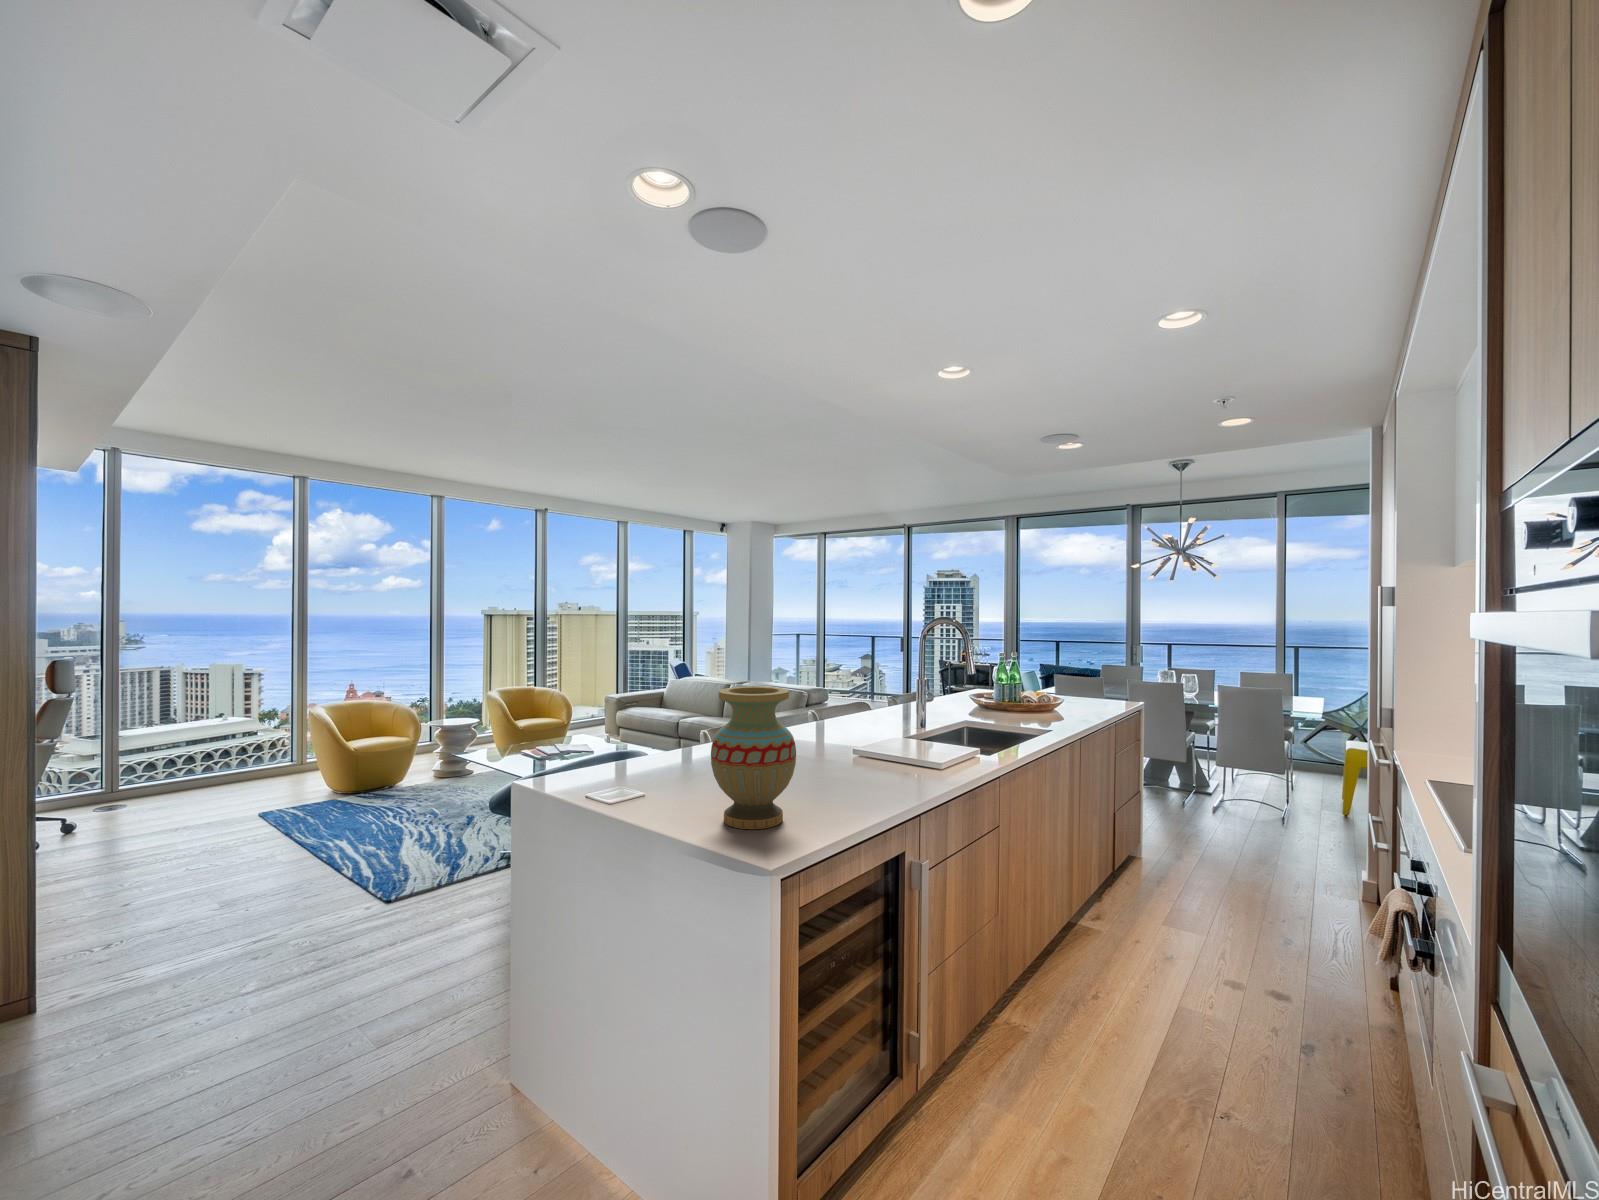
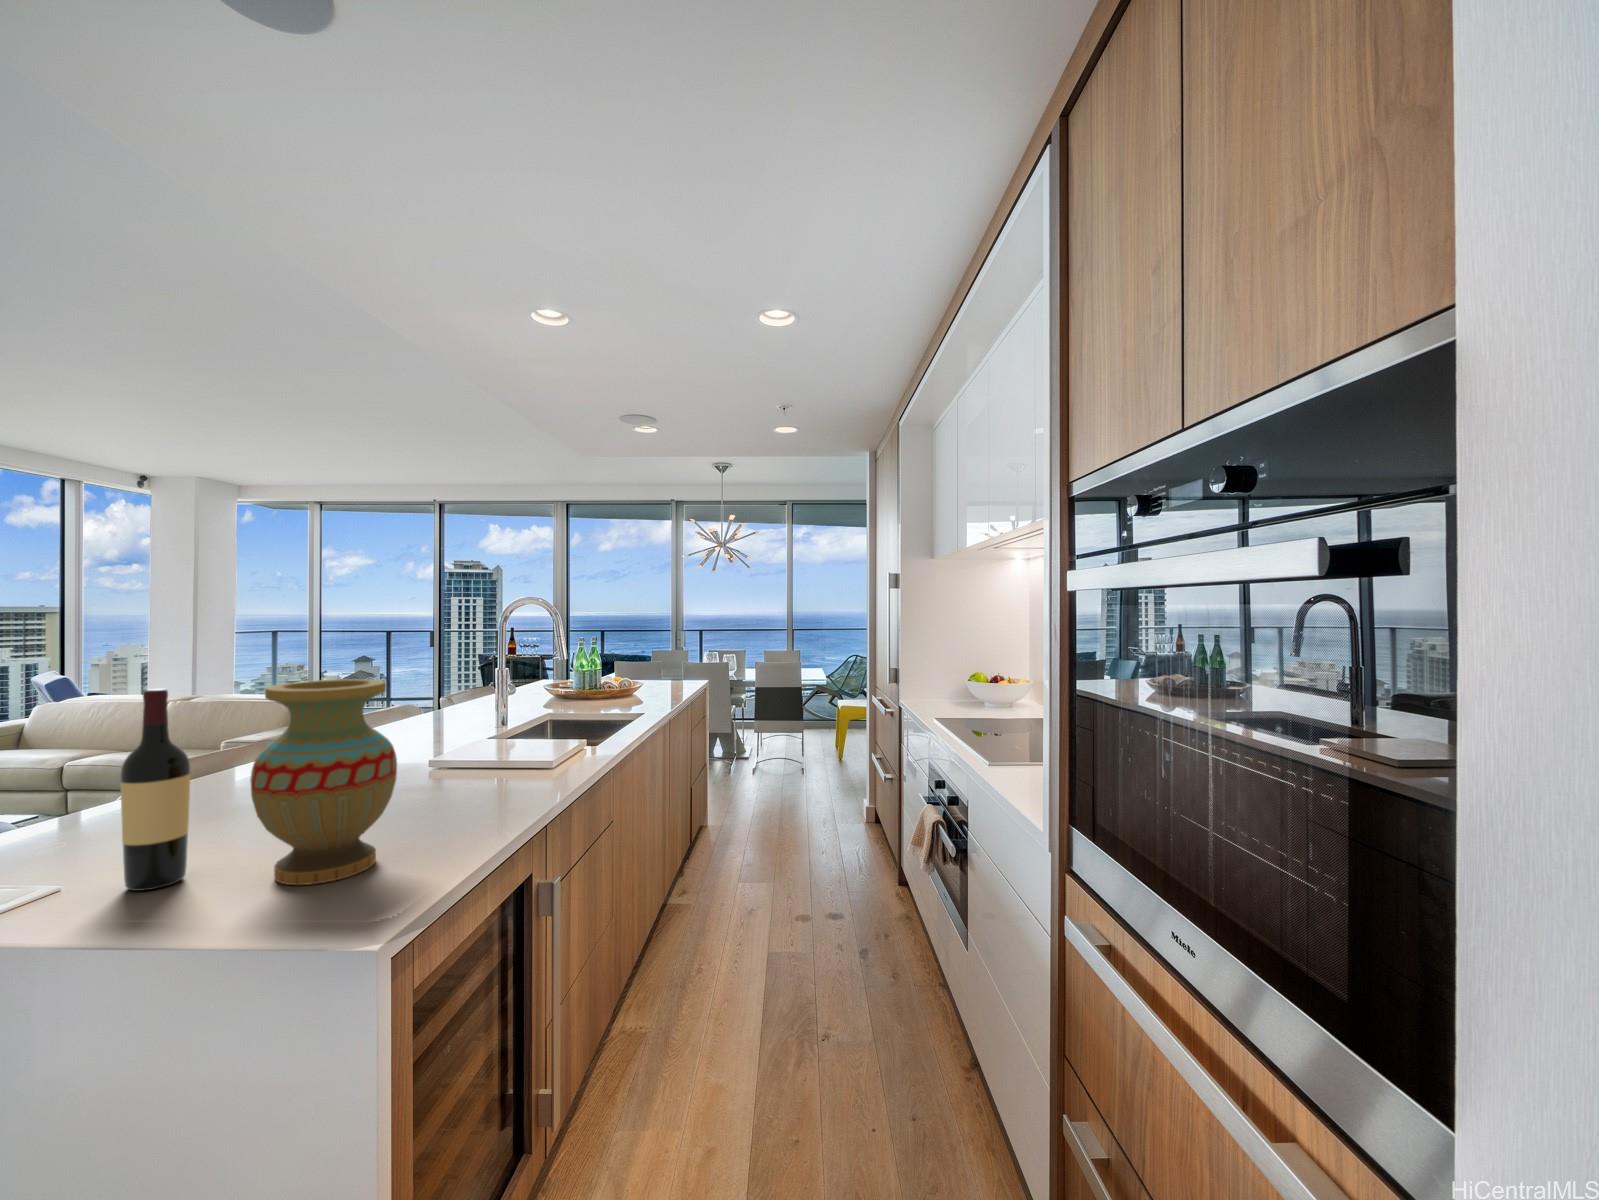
wine bottle: none [653,686,686,812] -> present [120,689,191,891]

